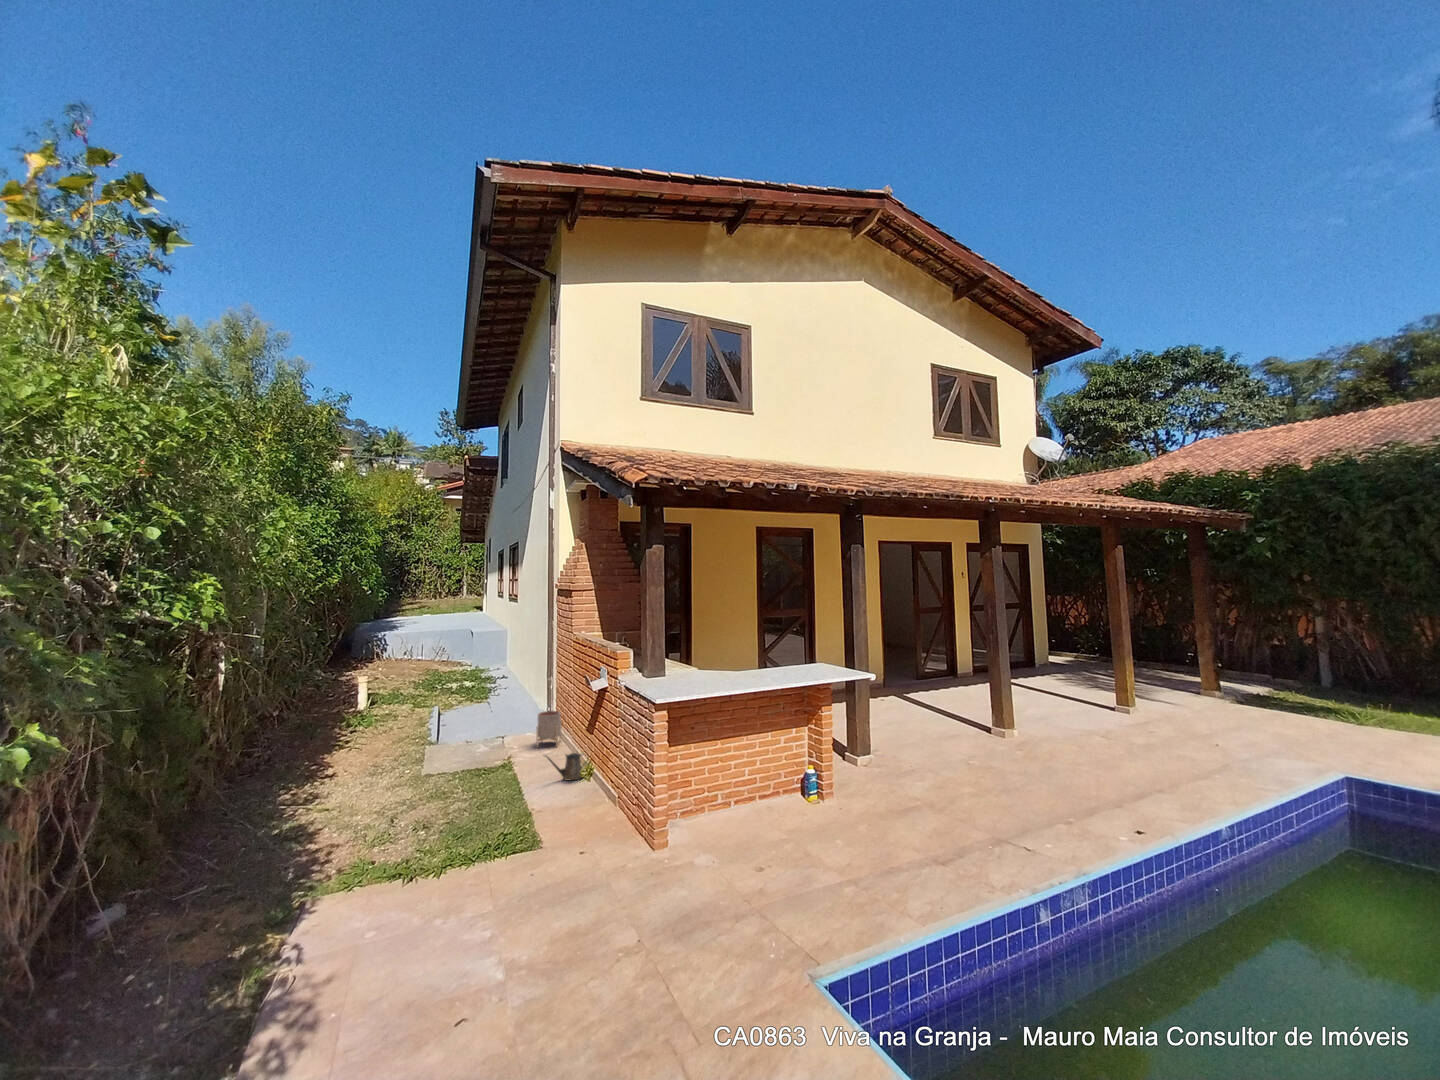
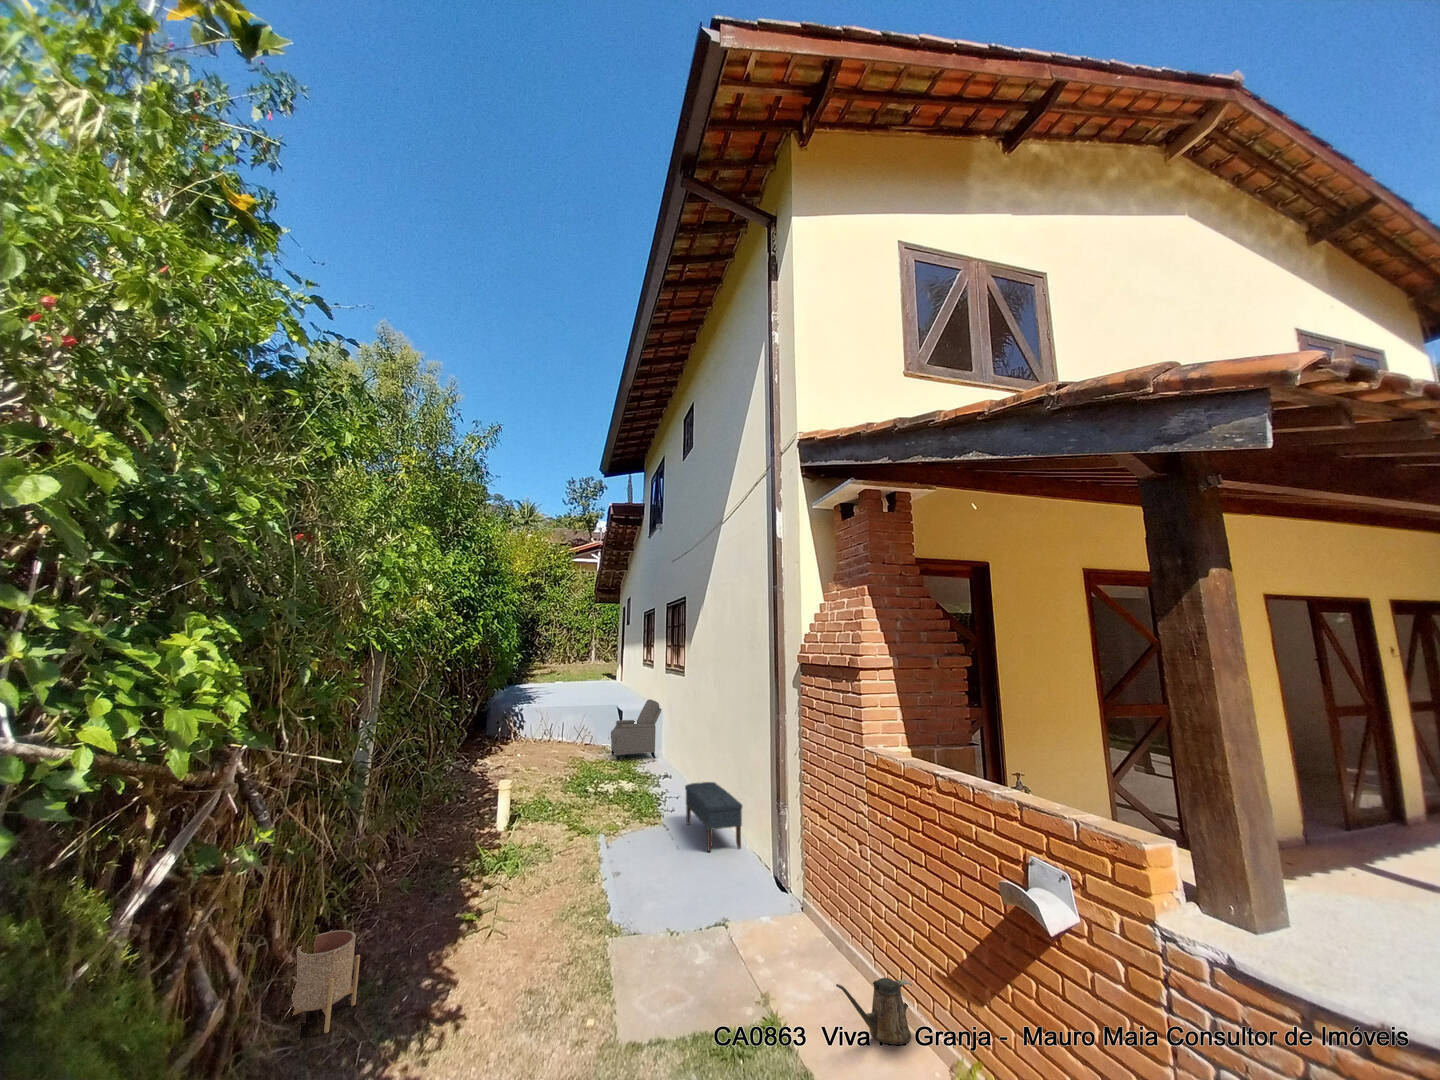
chair: none [464,626,507,675] -> present [611,699,662,761]
bench: none [506,679,540,721] -> present [685,782,742,852]
planter: present [536,711,561,747] -> present [292,930,360,1033]

